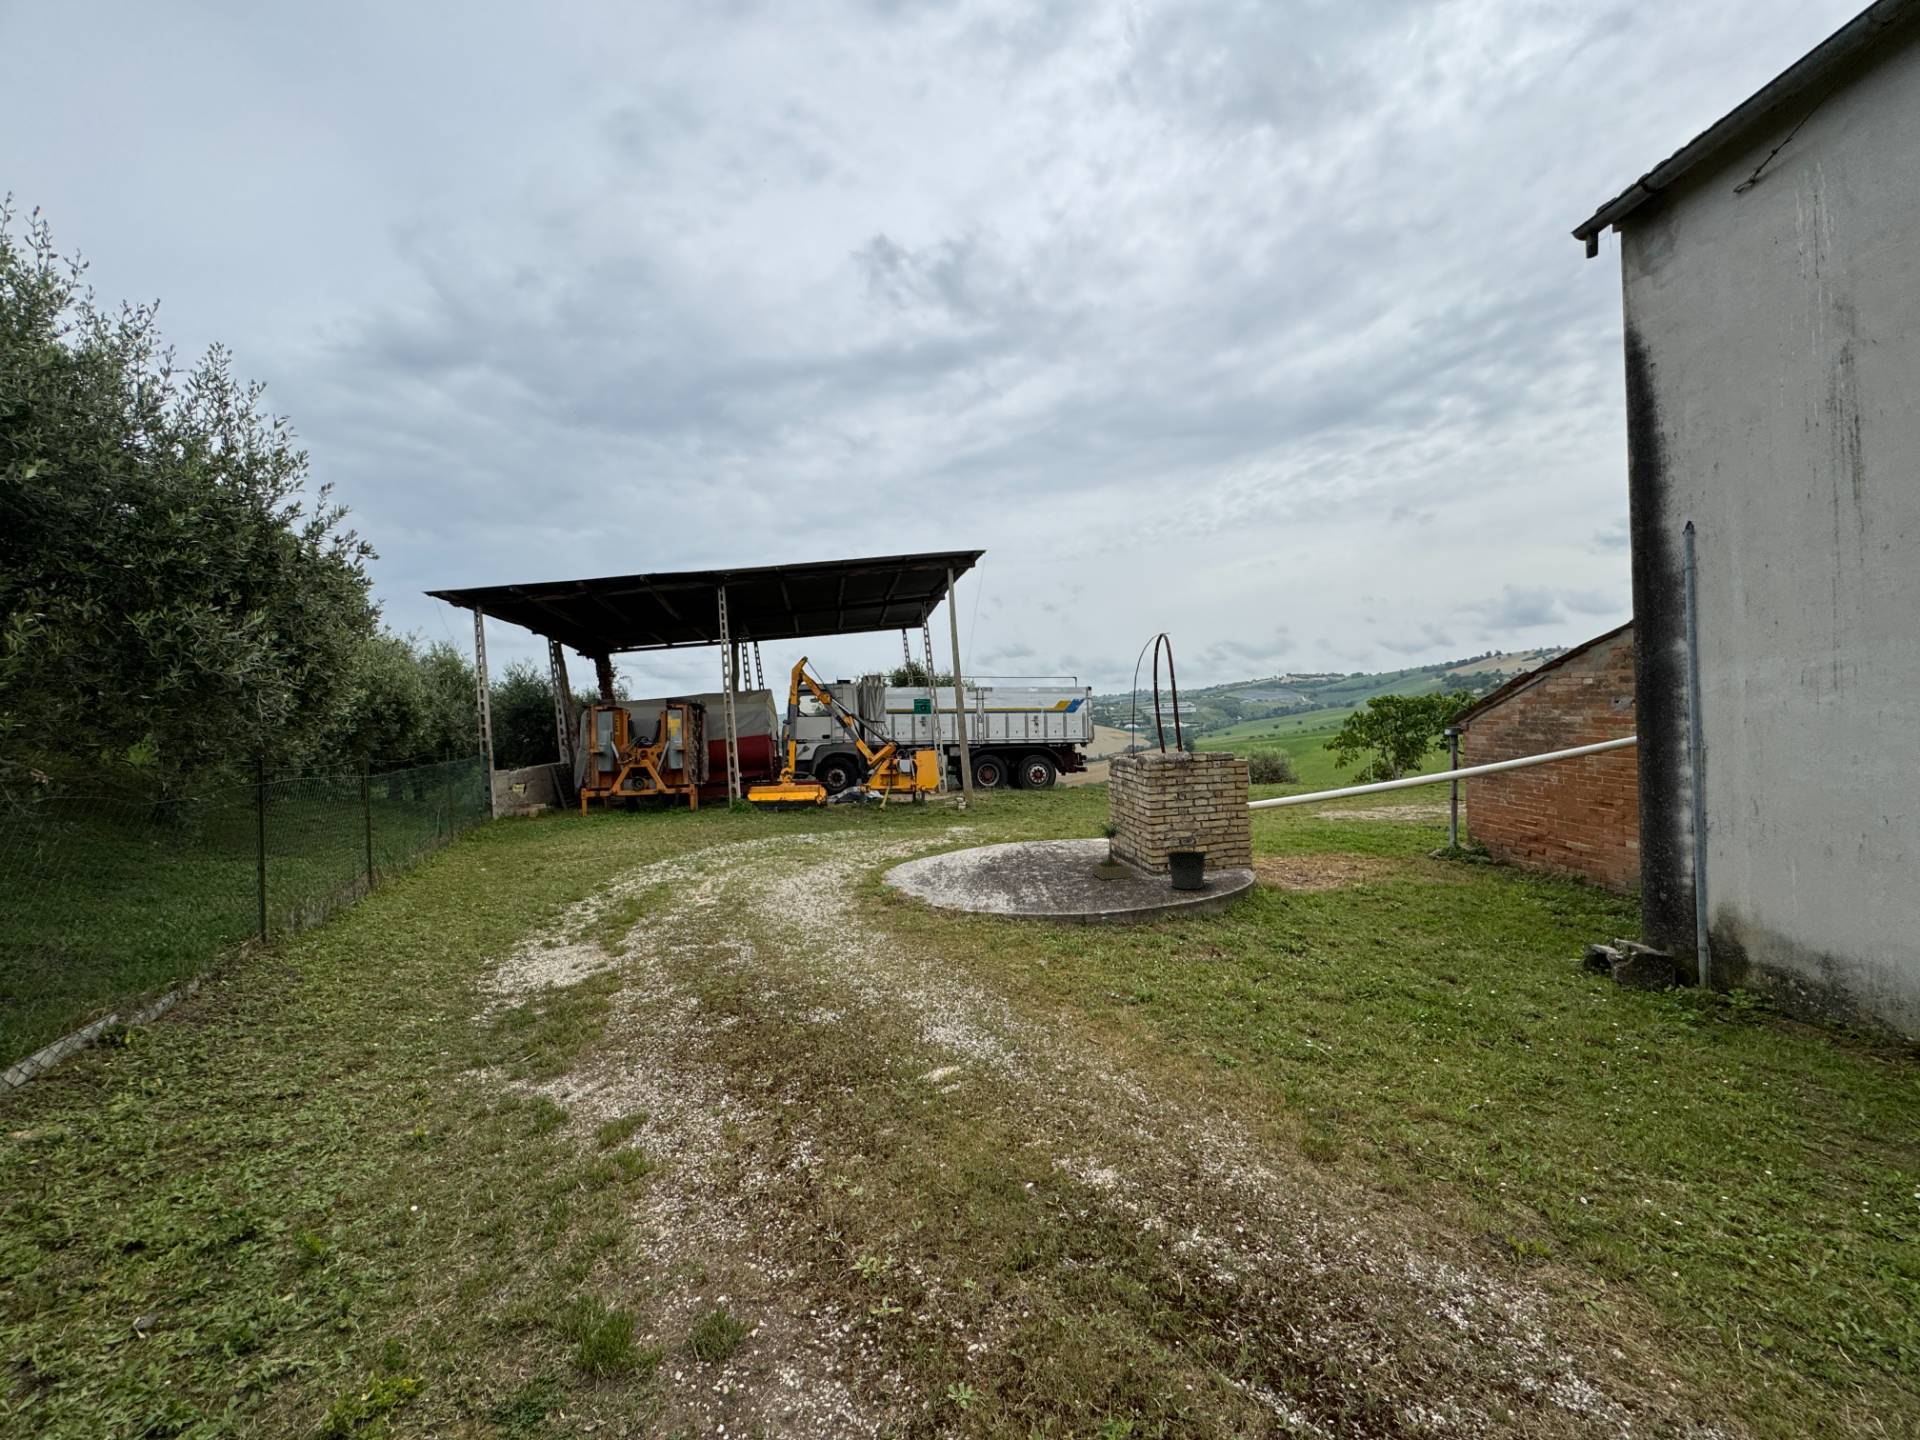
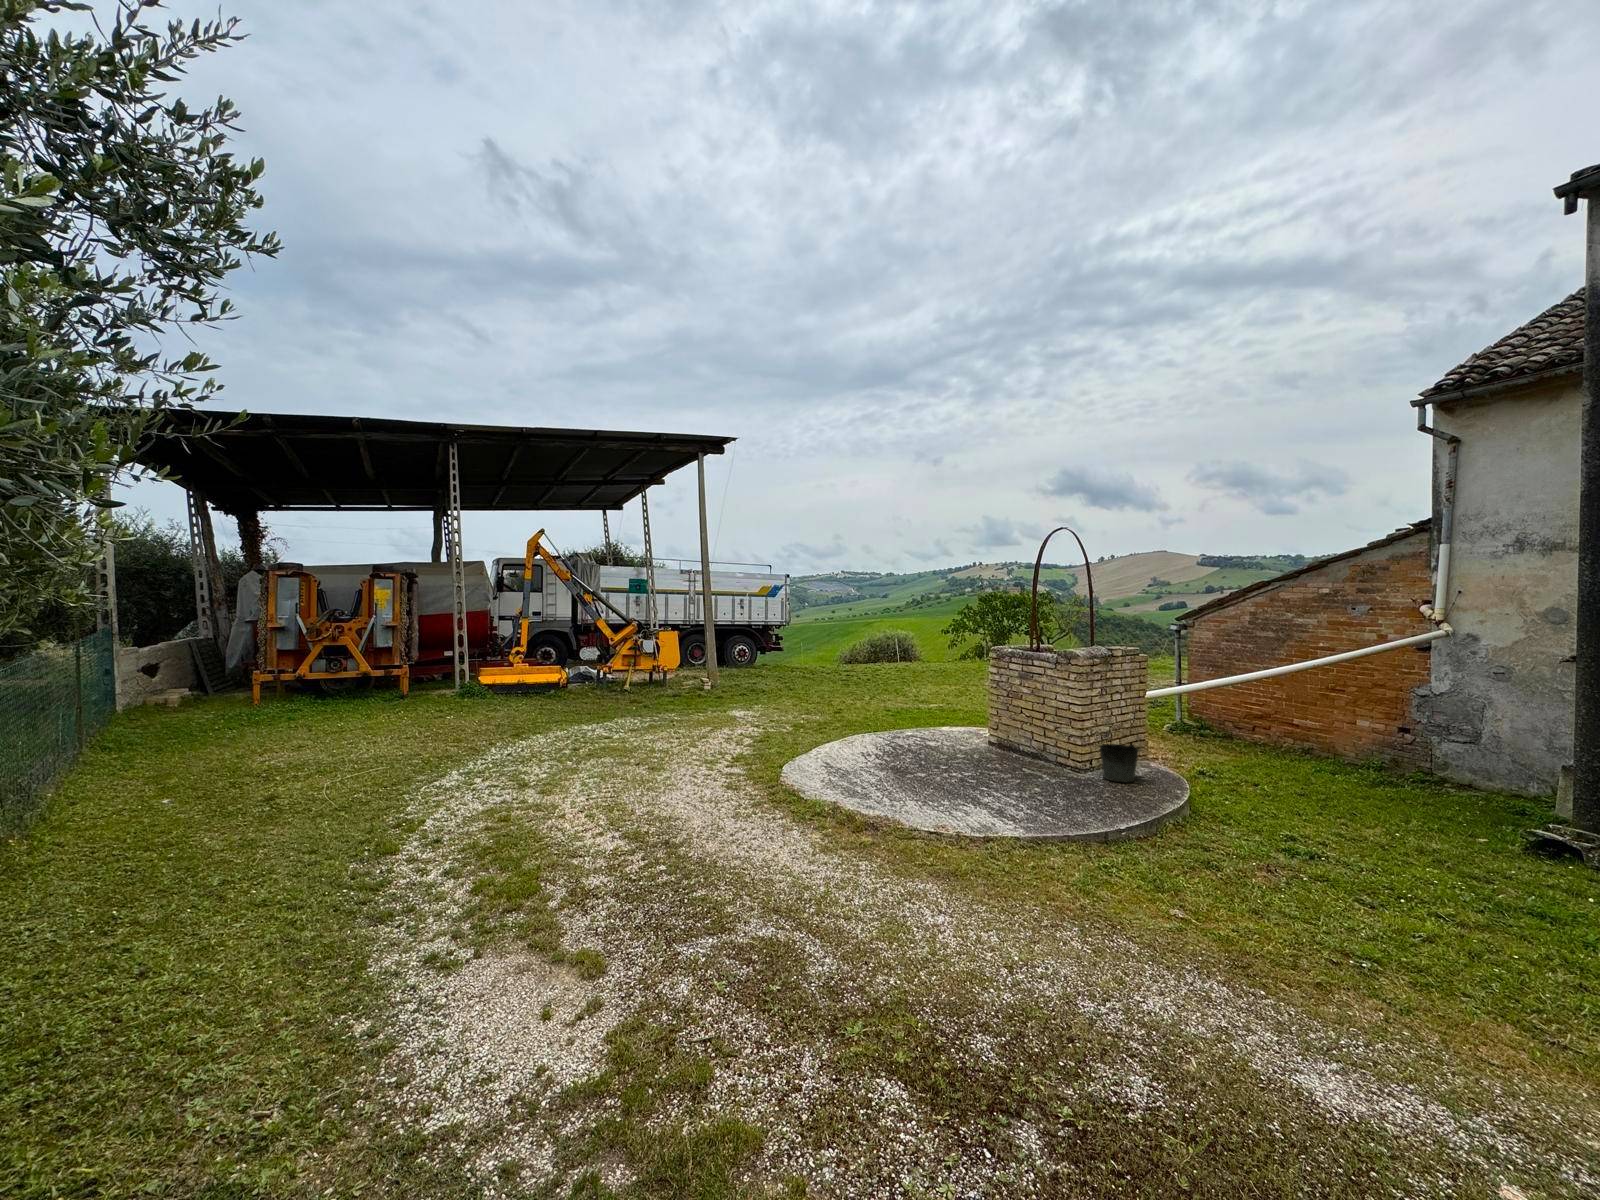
potted plant: present [1090,820,1131,879] -> none [1004,712,1052,774]

